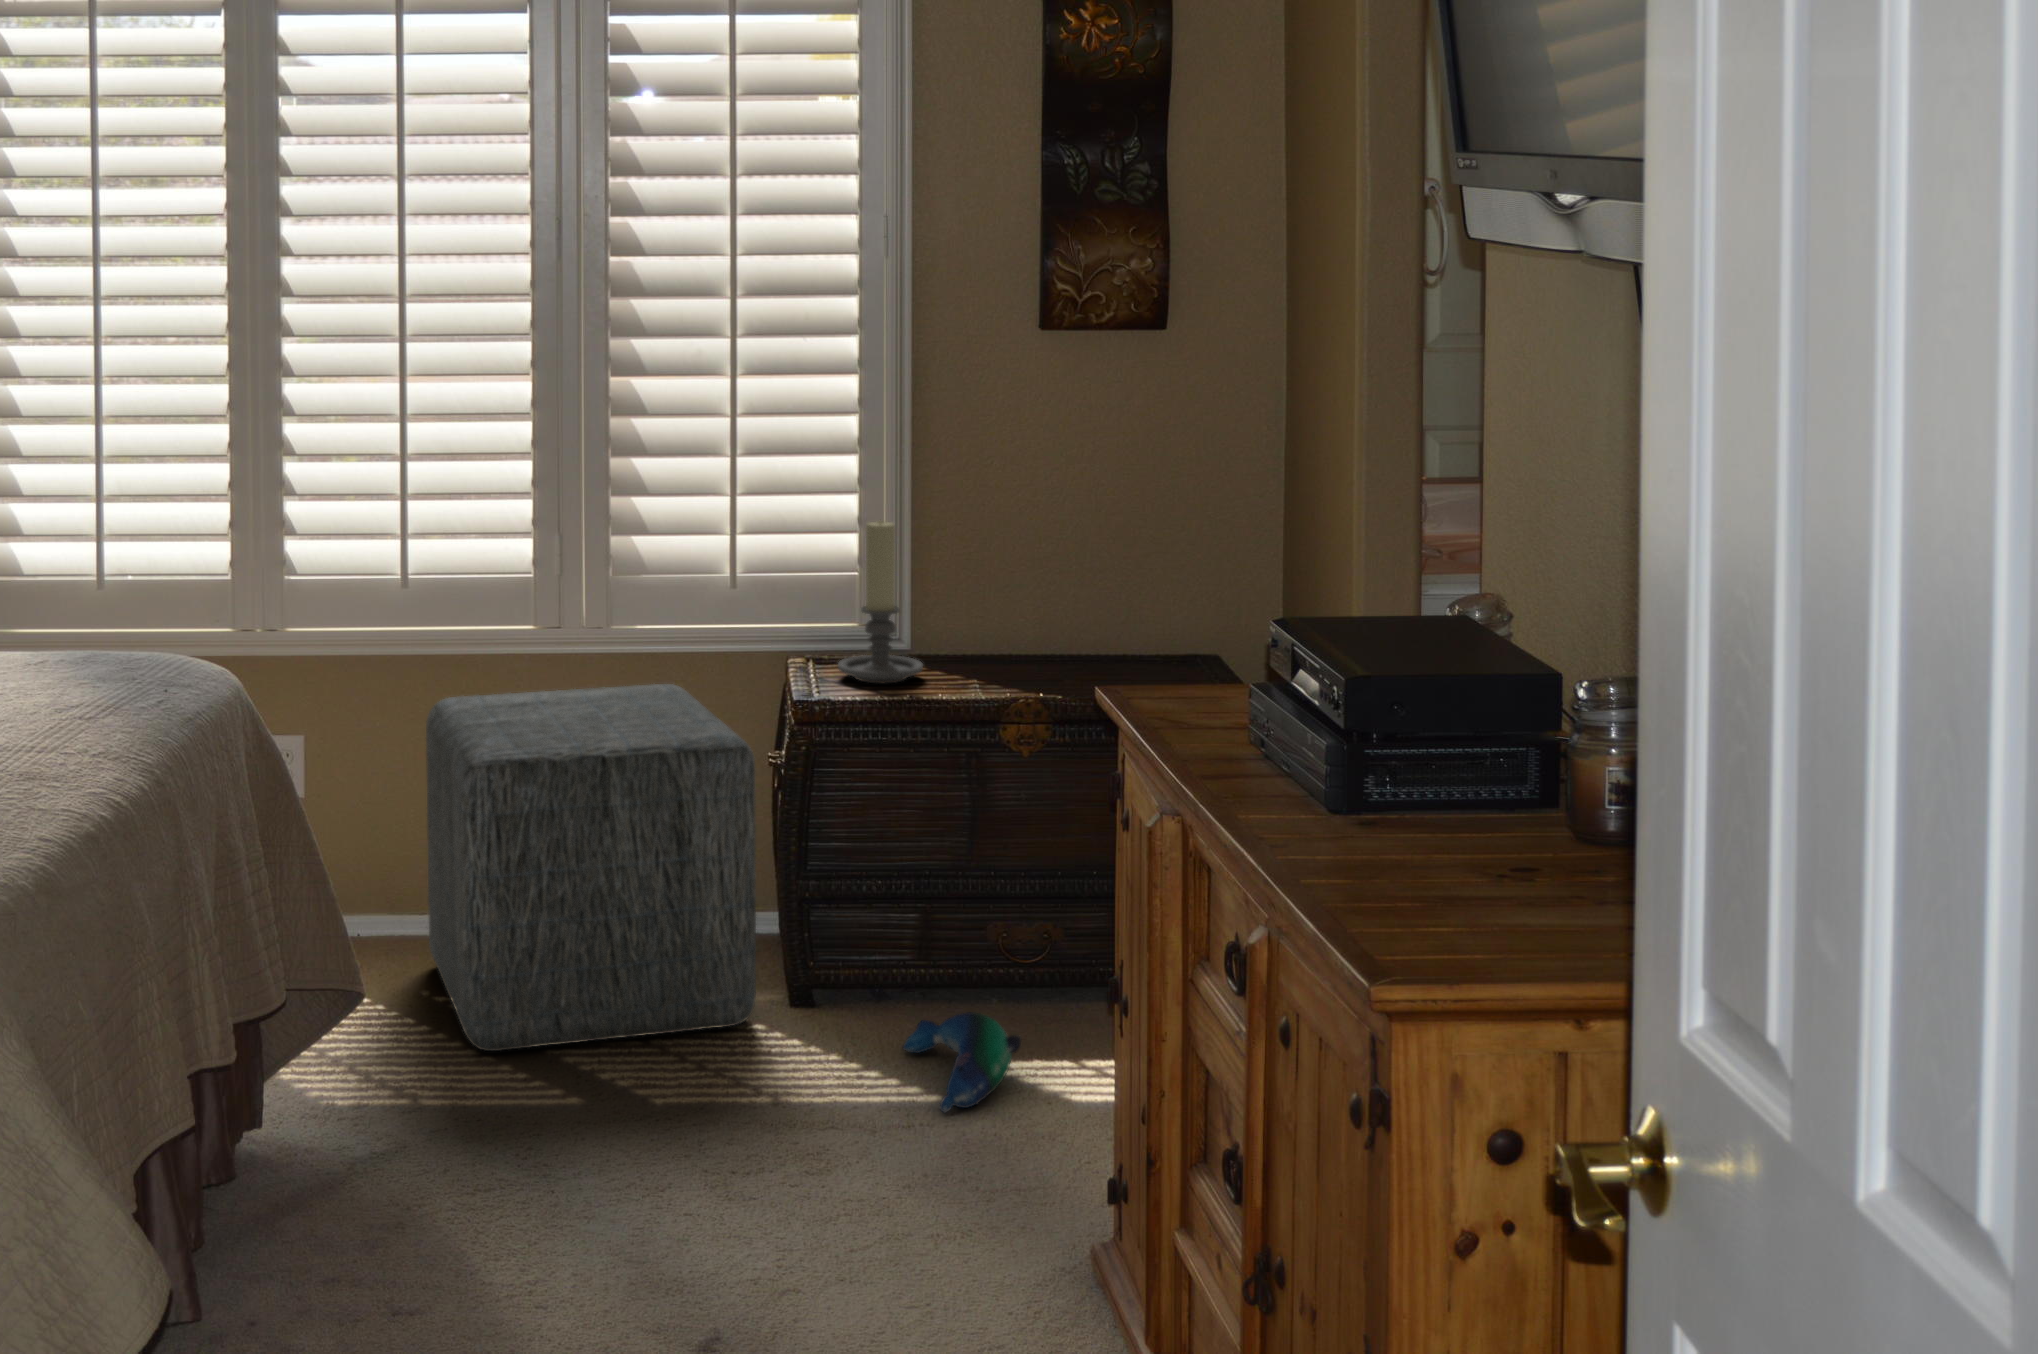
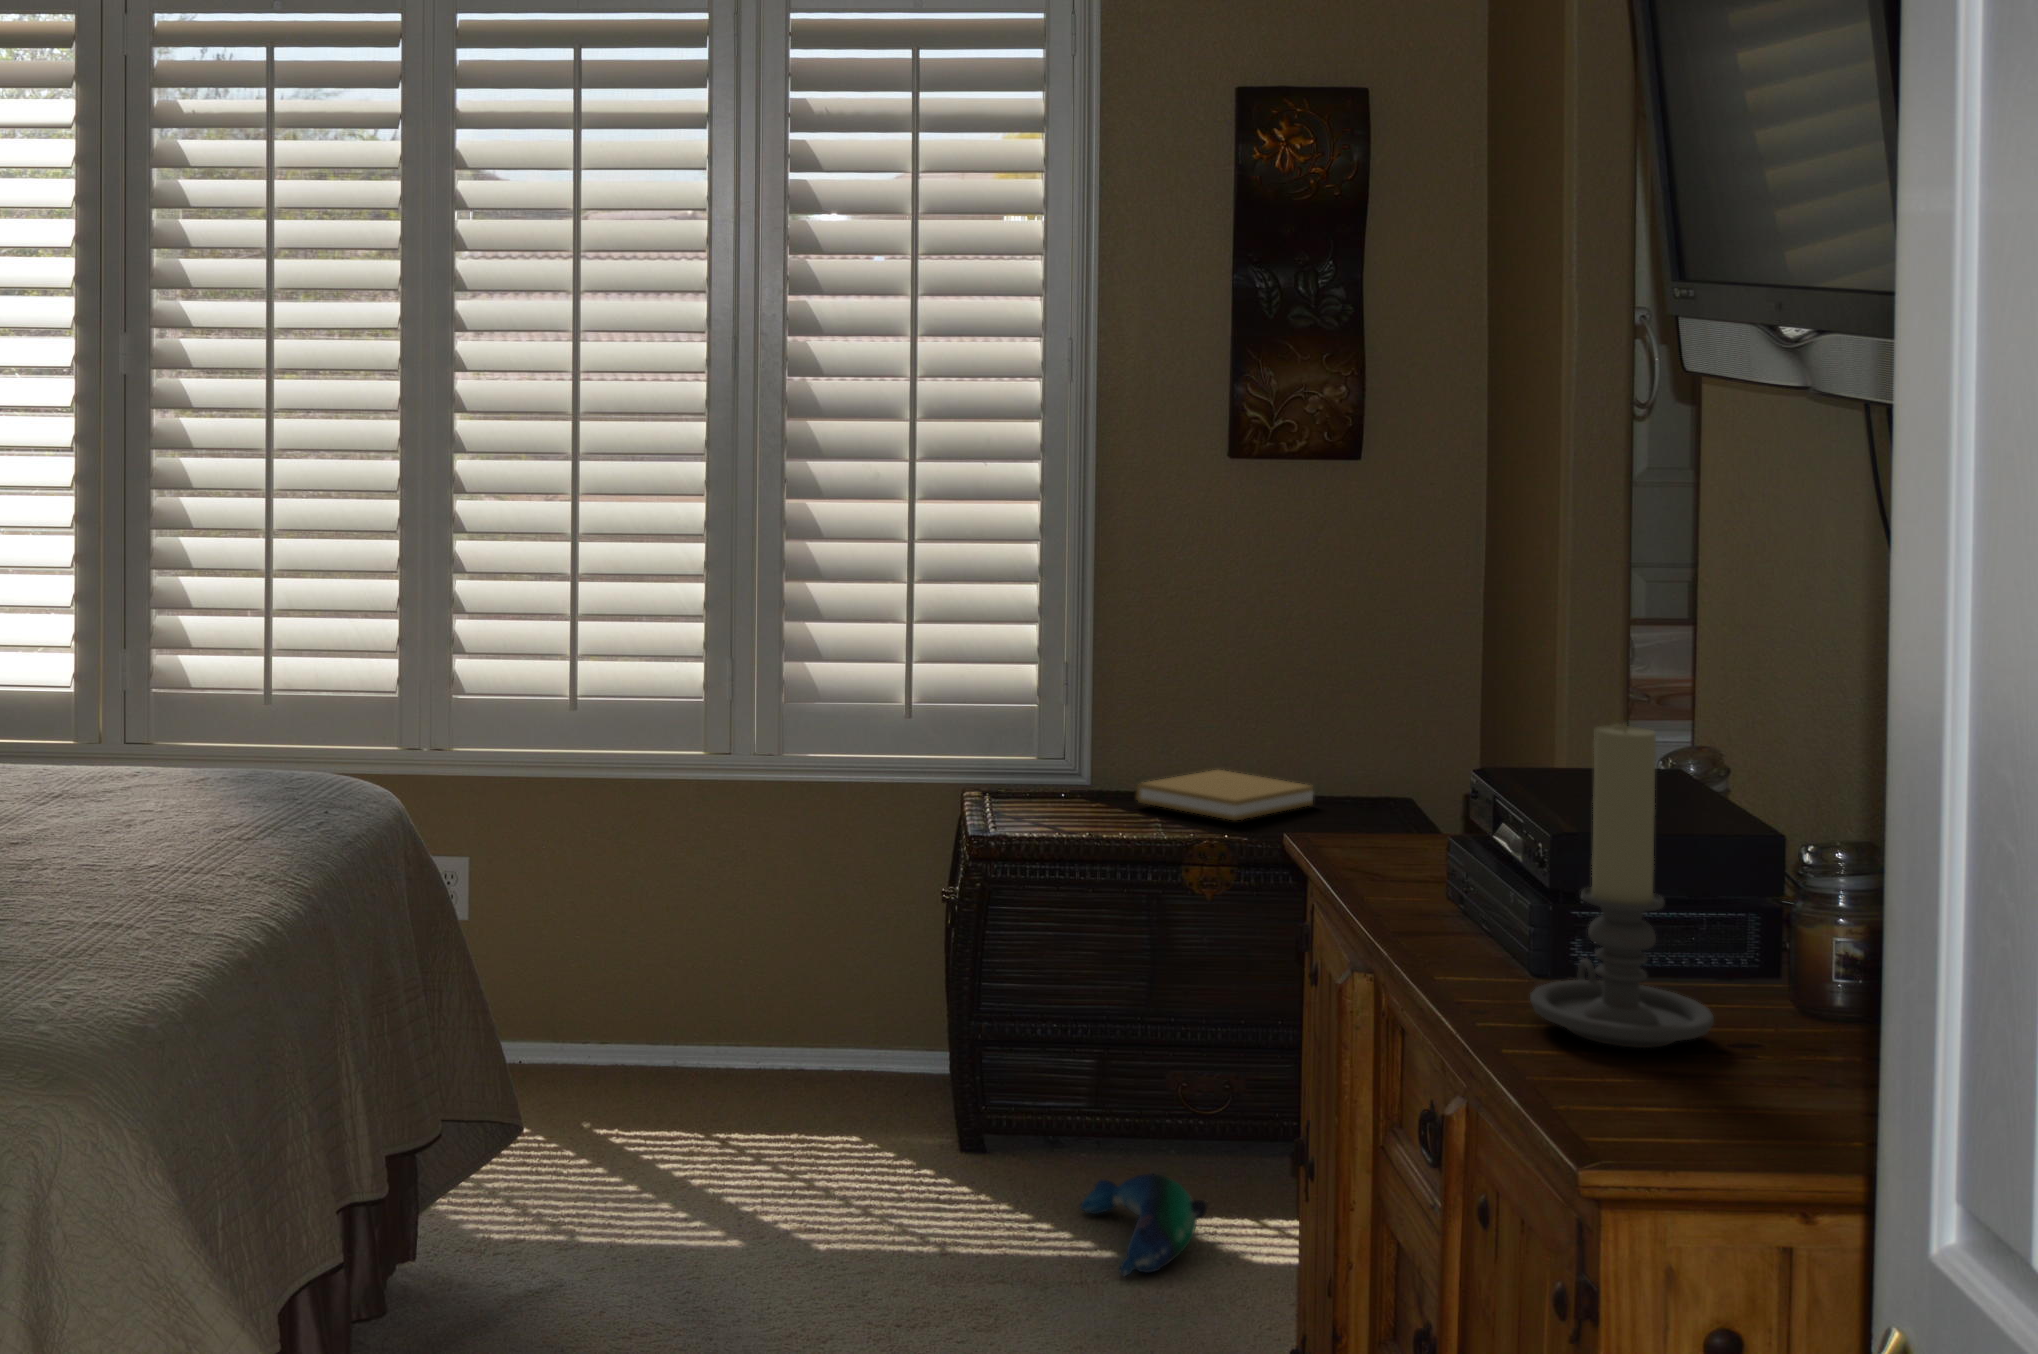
candle holder: present [838,521,923,683] -> present [1530,723,1714,1048]
book: none [953,626,1116,674] -> present [1136,770,1313,820]
ottoman: present [426,684,756,1051] -> none [586,816,927,1186]

